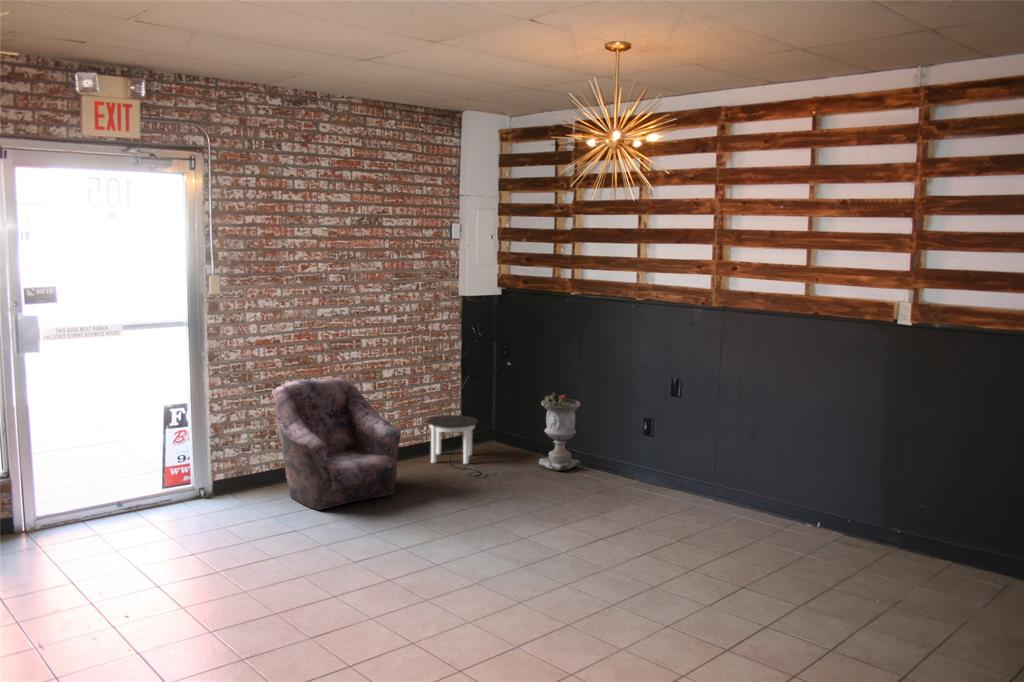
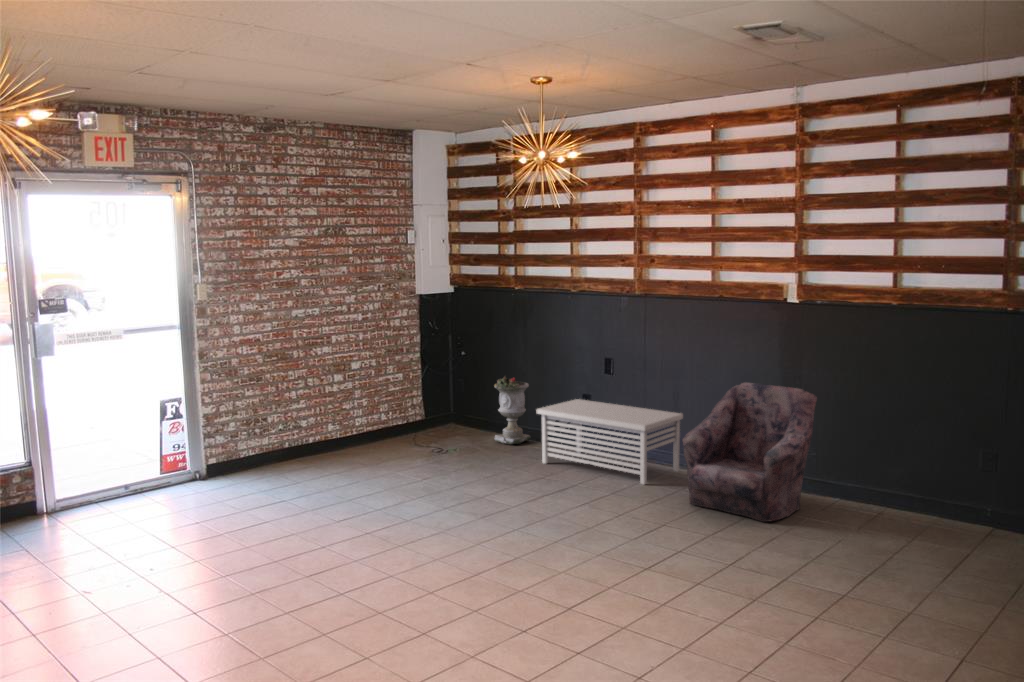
armchair: present [272,378,401,510] -> present [683,382,817,522]
round table: present [427,415,478,464] -> none [393,401,439,444]
storage bench: none [589,424,762,534] -> present [537,399,683,485]

